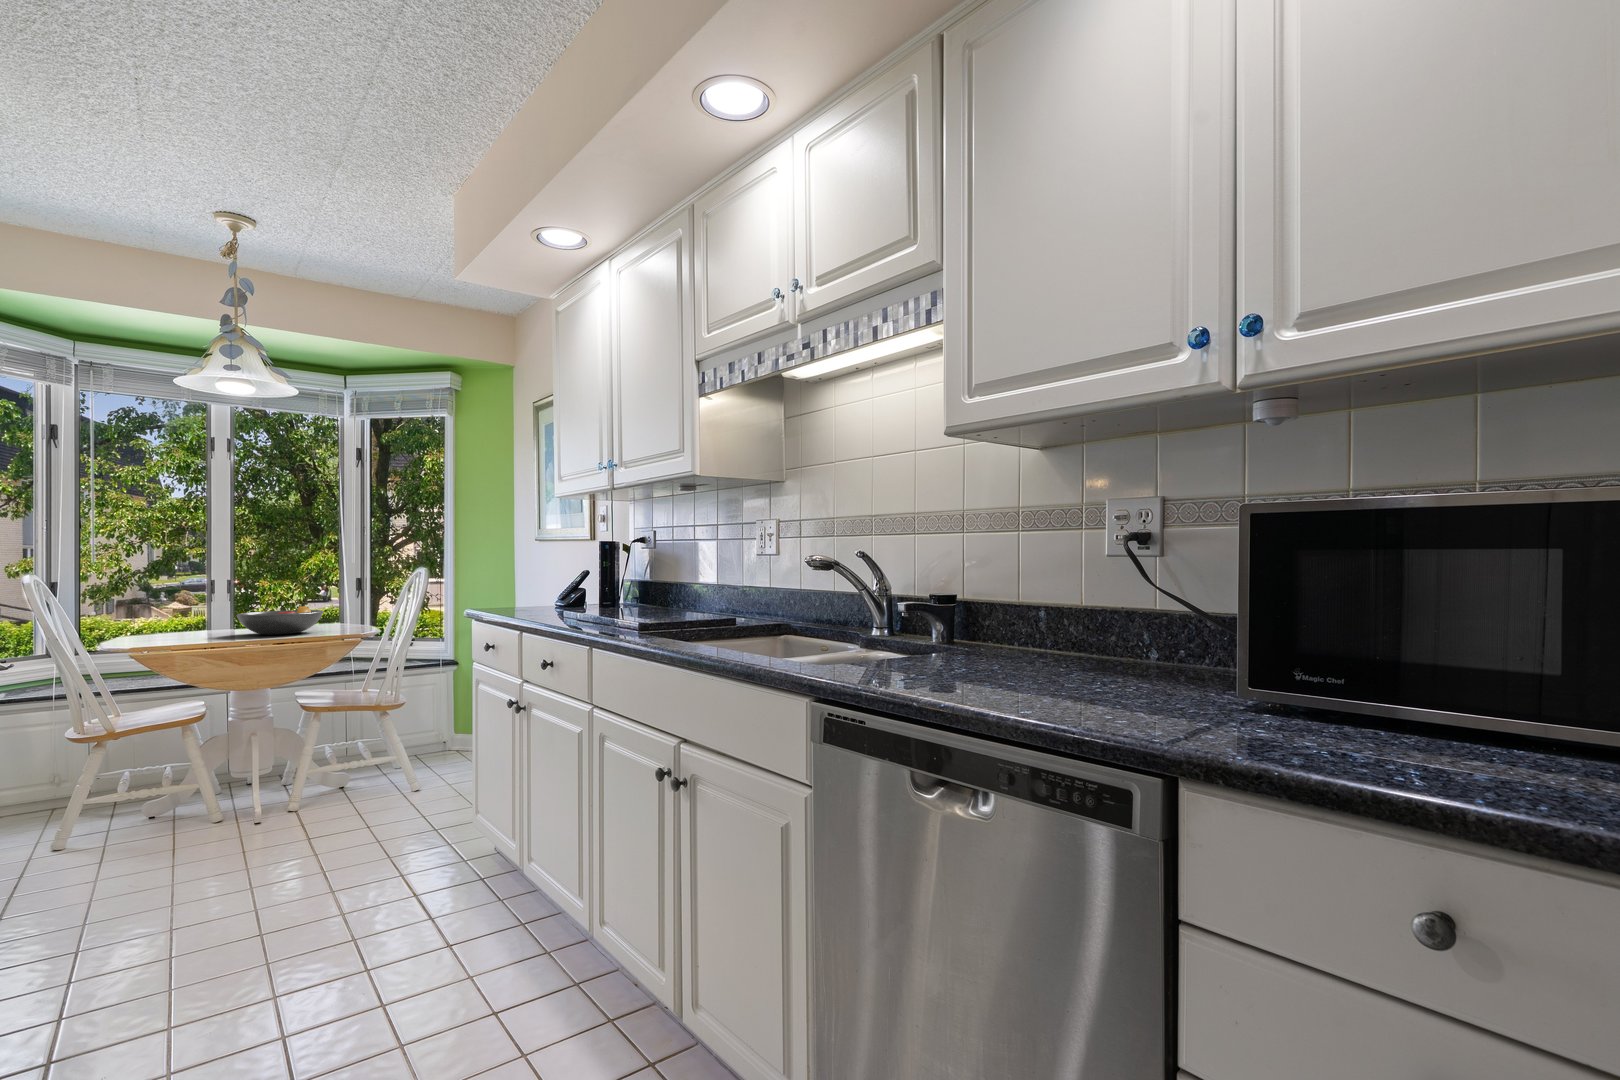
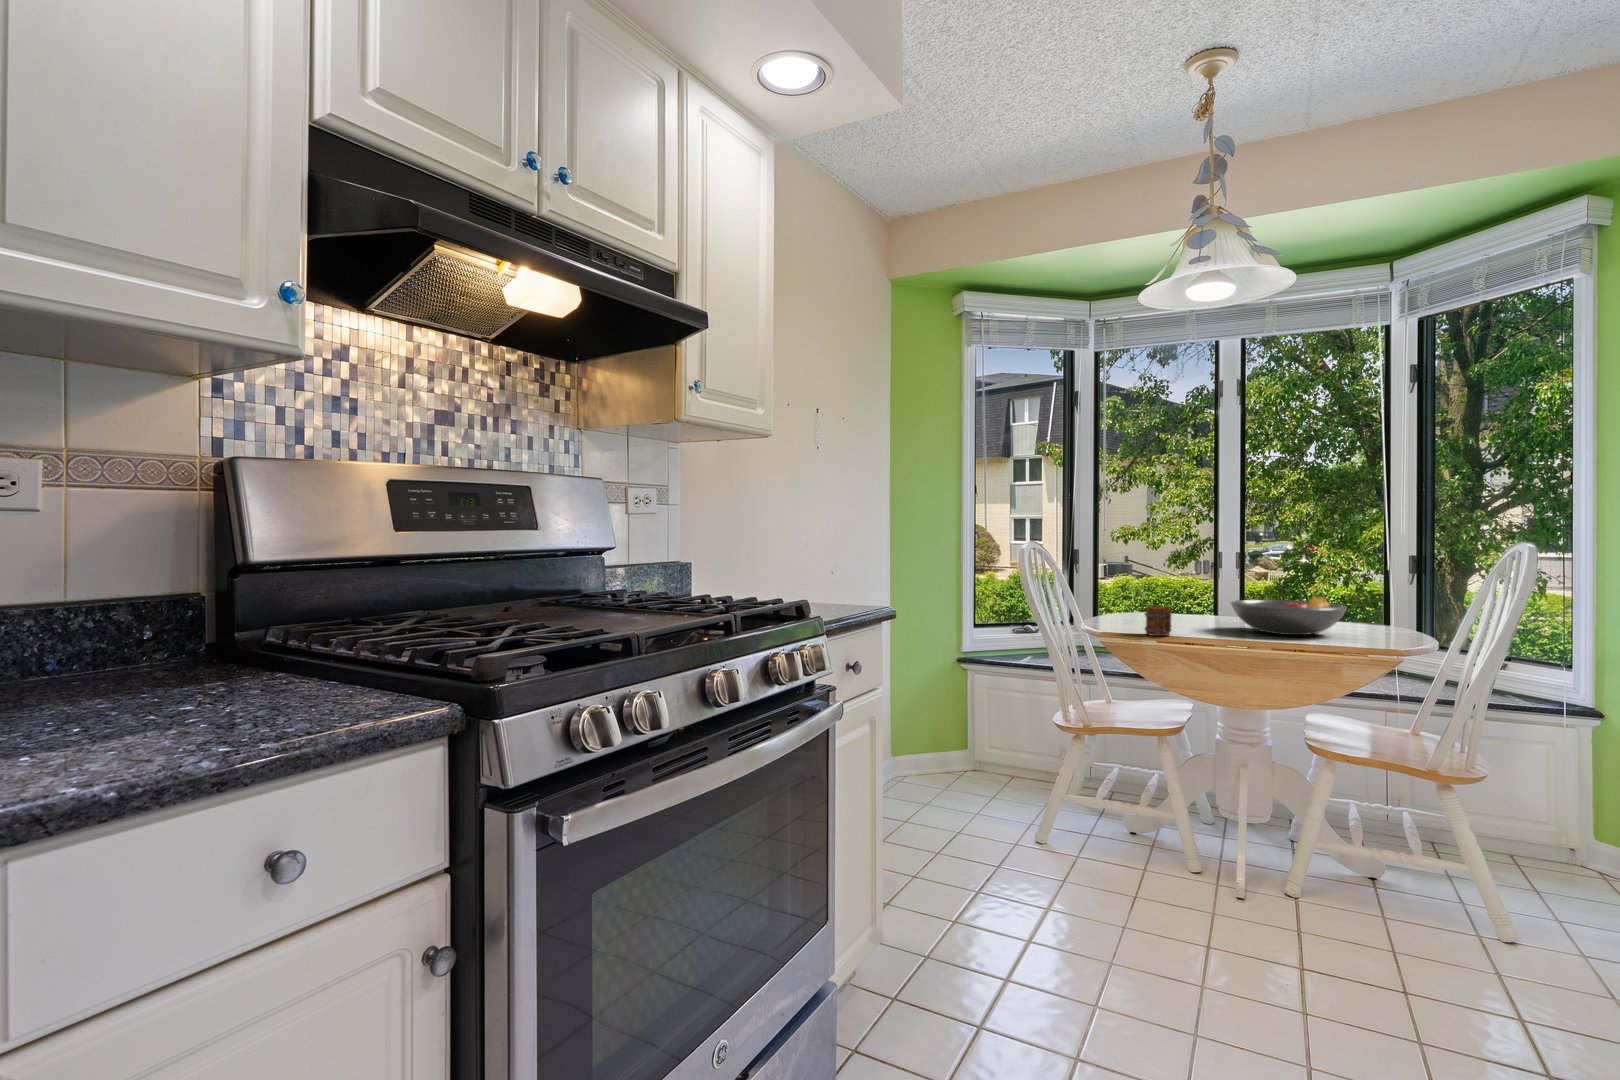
mug: none [166,619,194,645] -> present [1144,605,1171,636]

